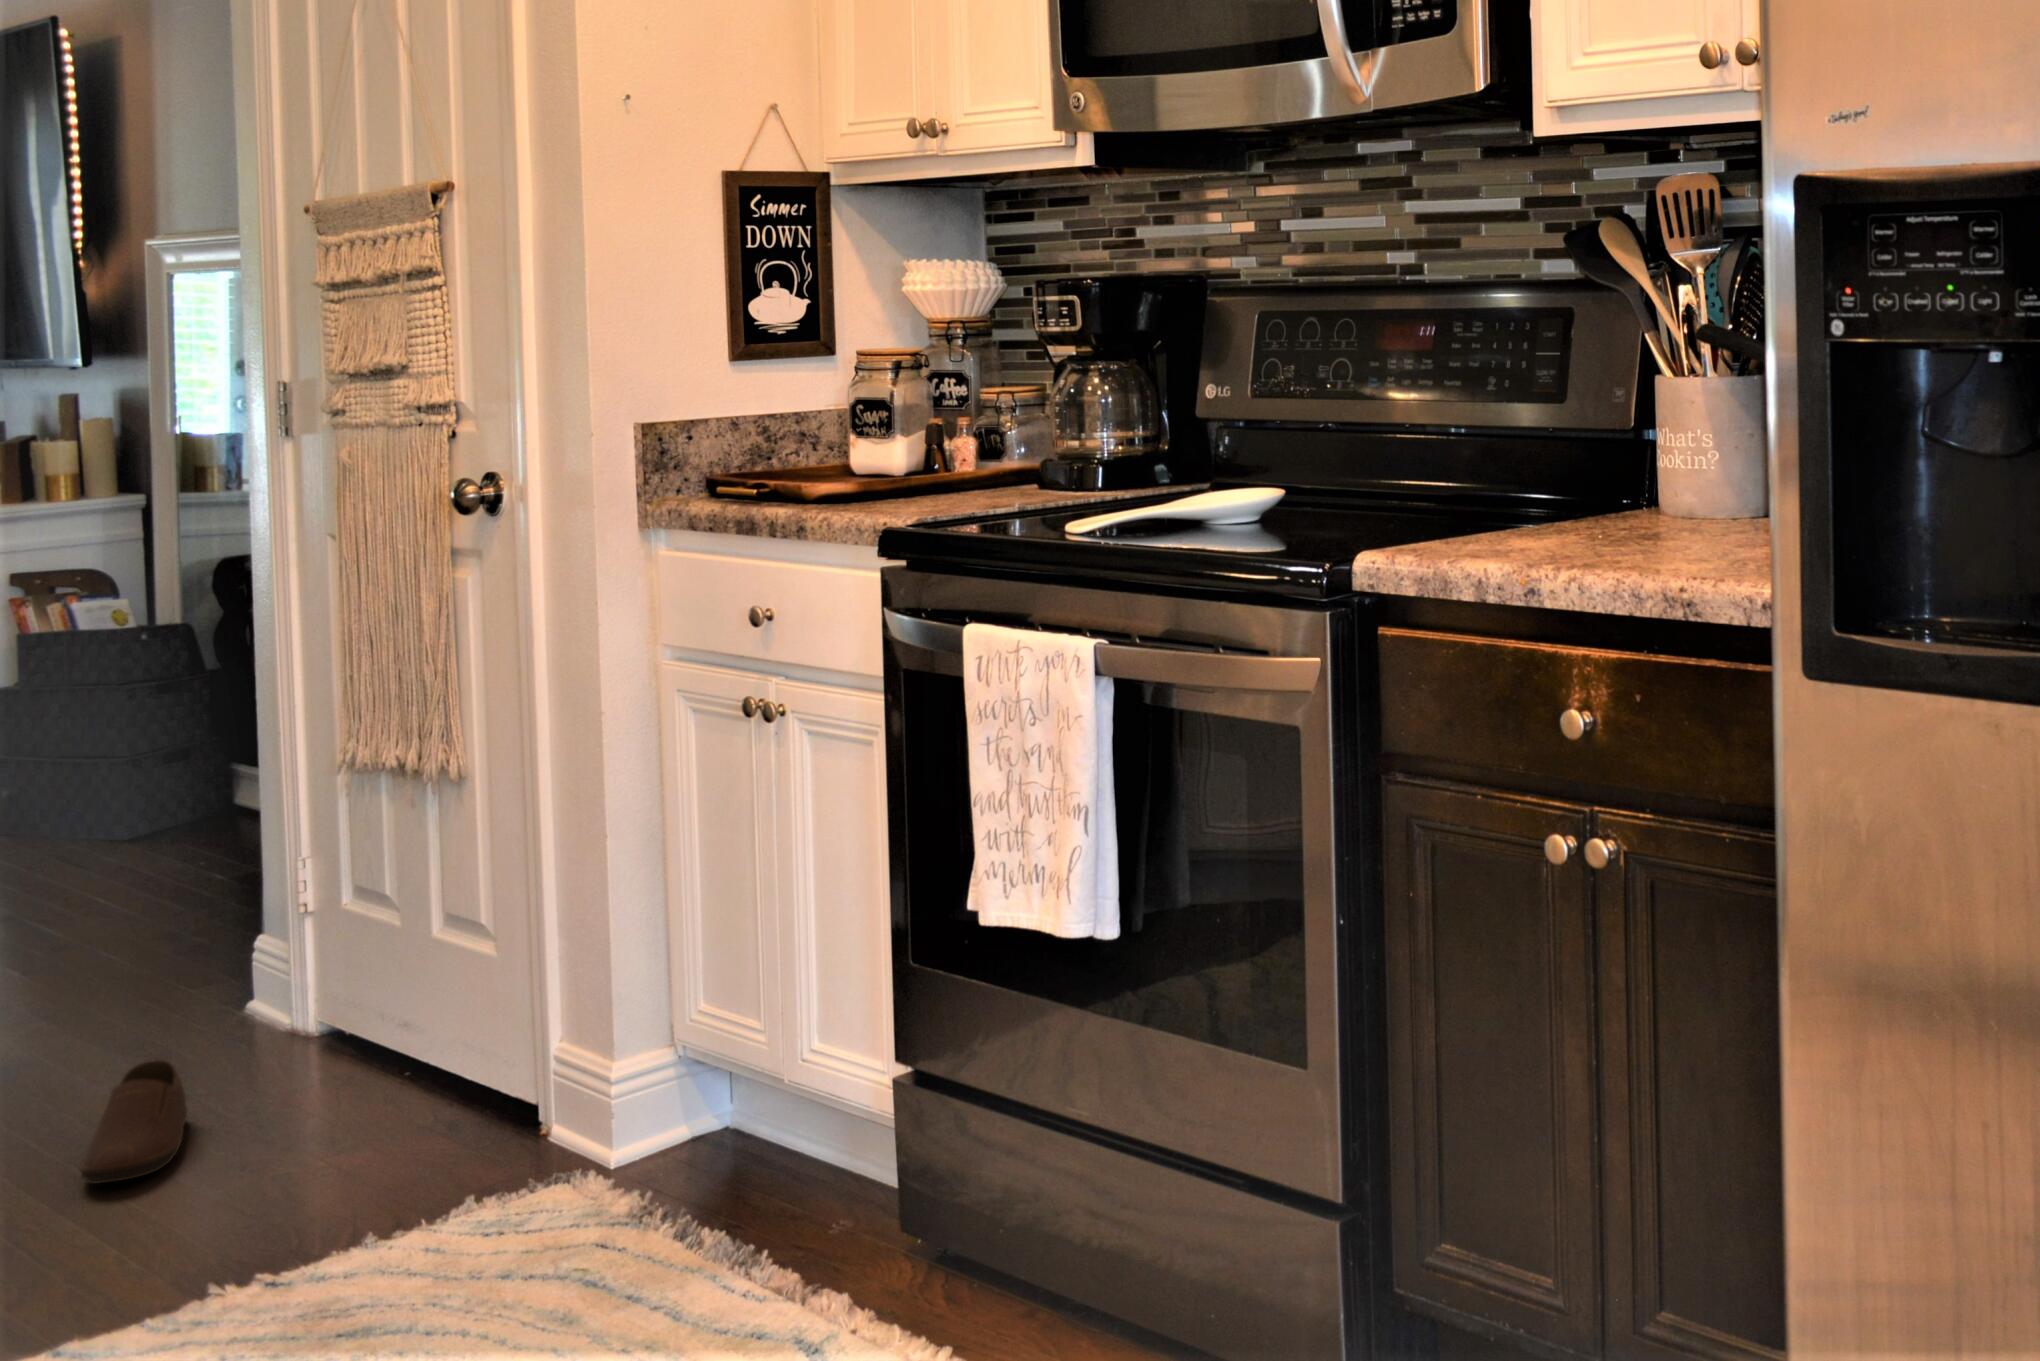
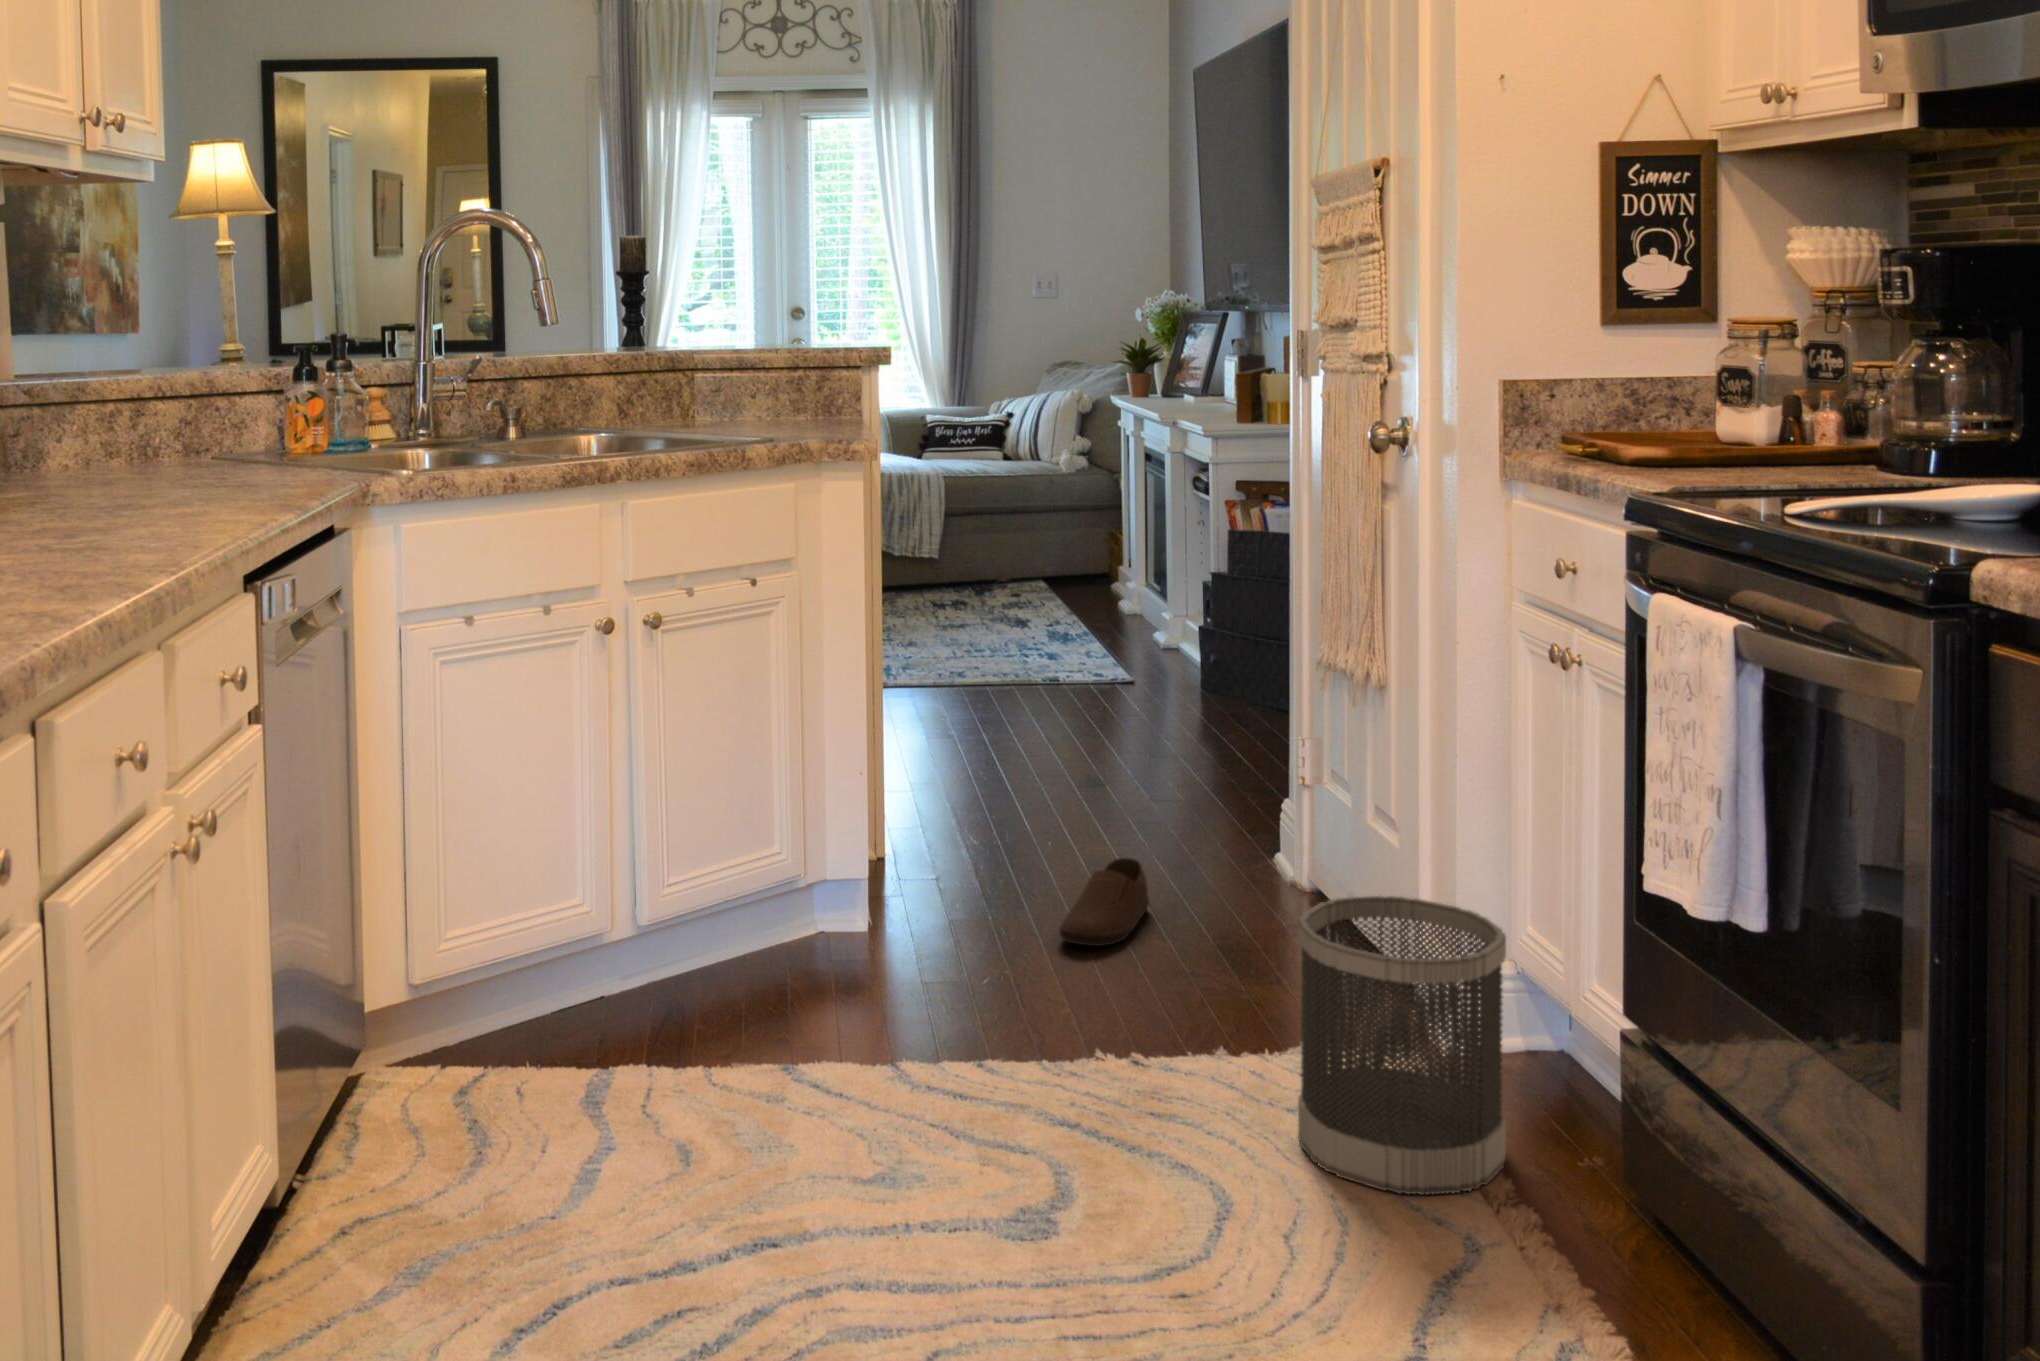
wastebasket: none [495,992,732,1314] -> present [1298,896,1506,1195]

